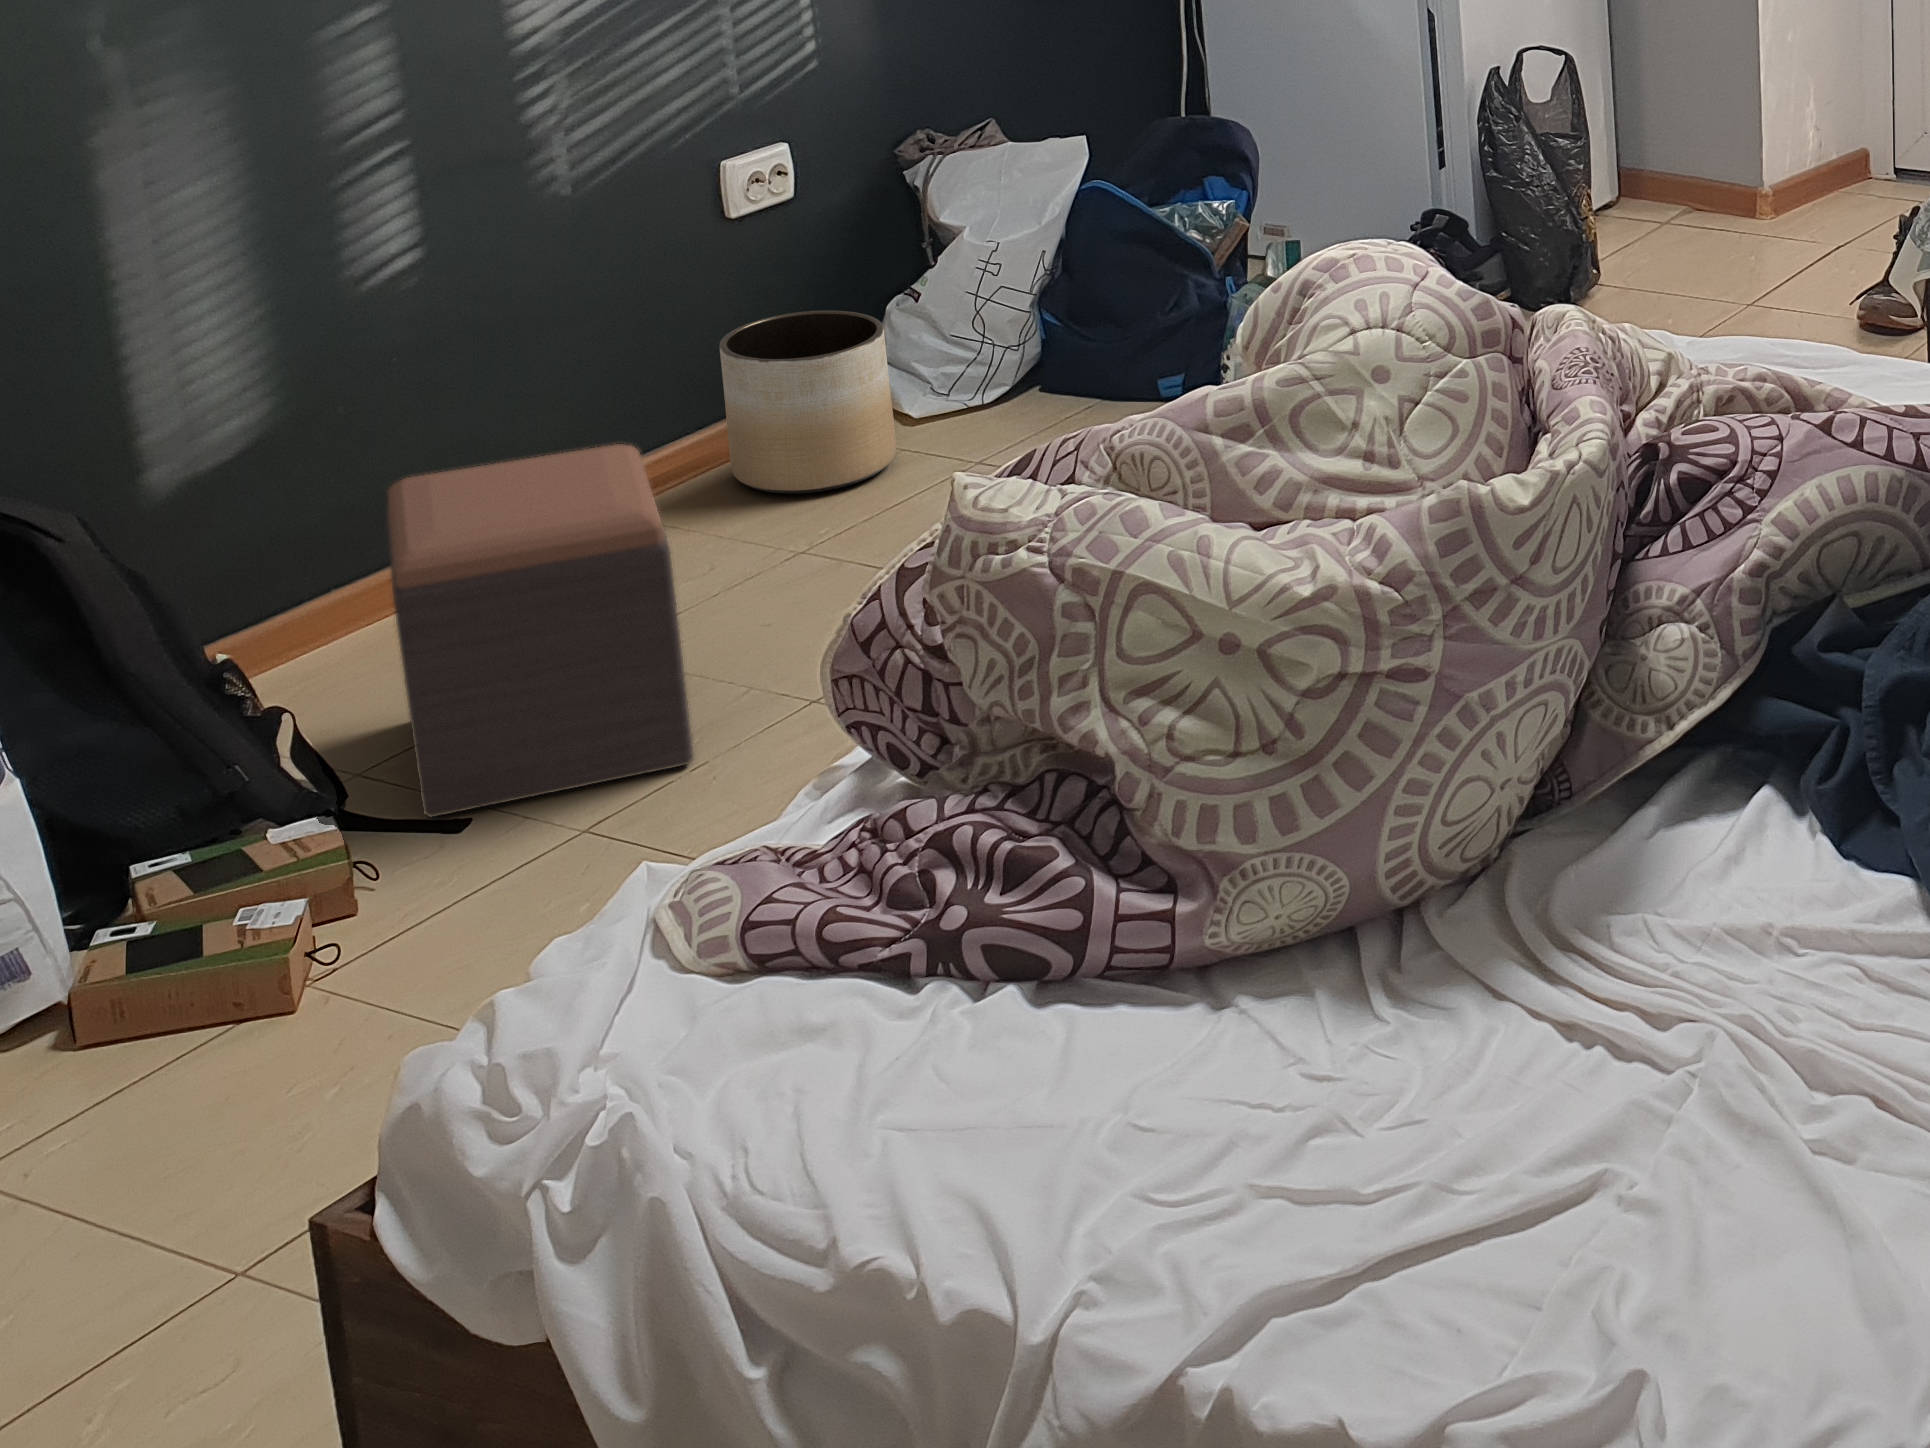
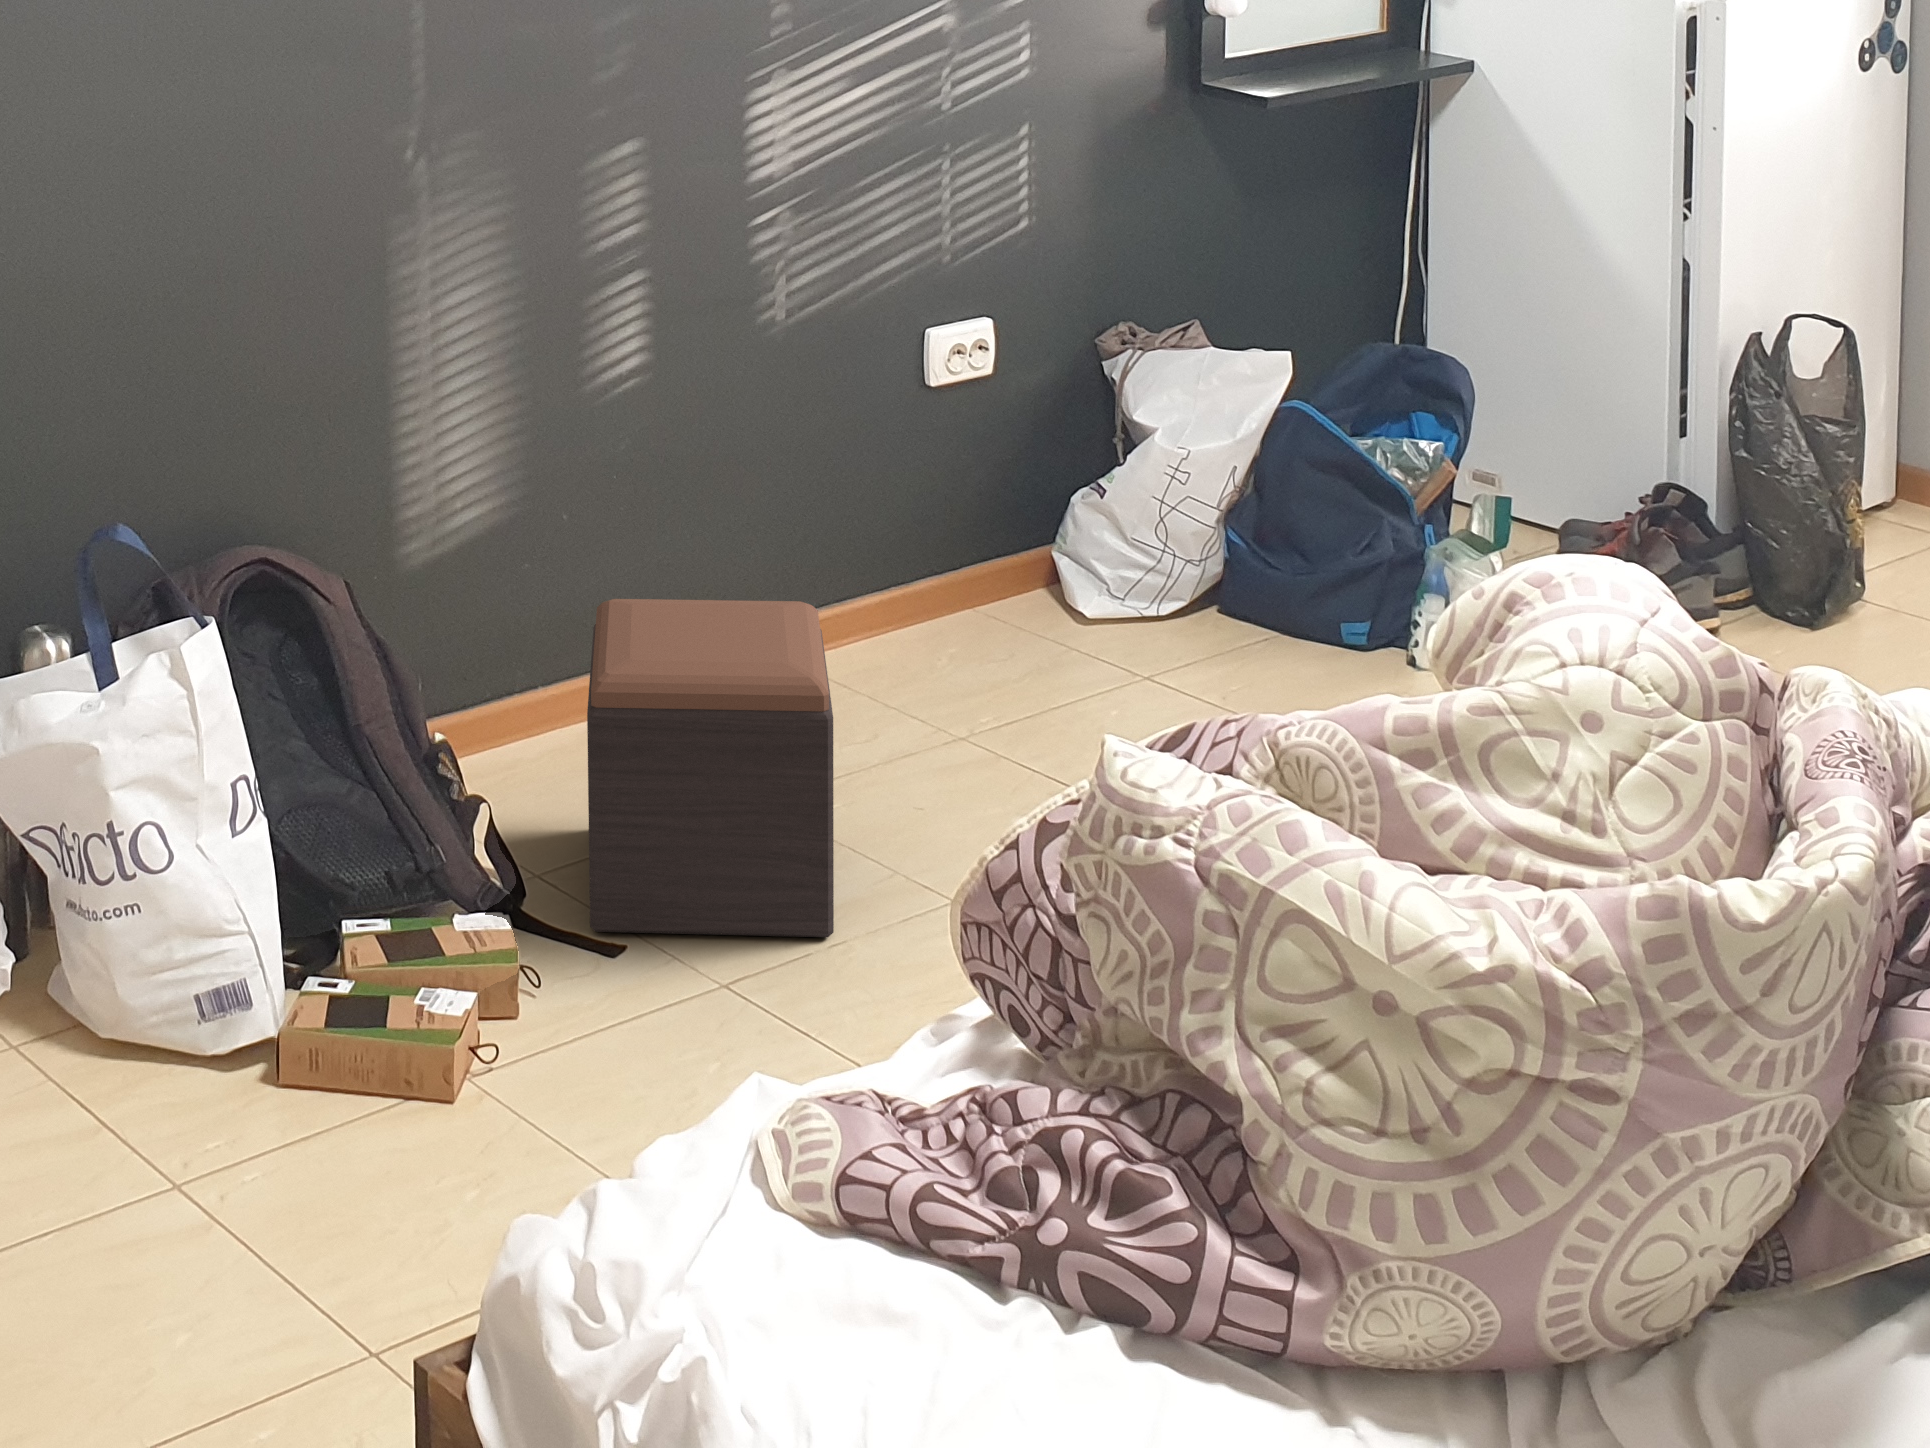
planter: present [720,311,896,494] -> none [905,491,1063,676]

